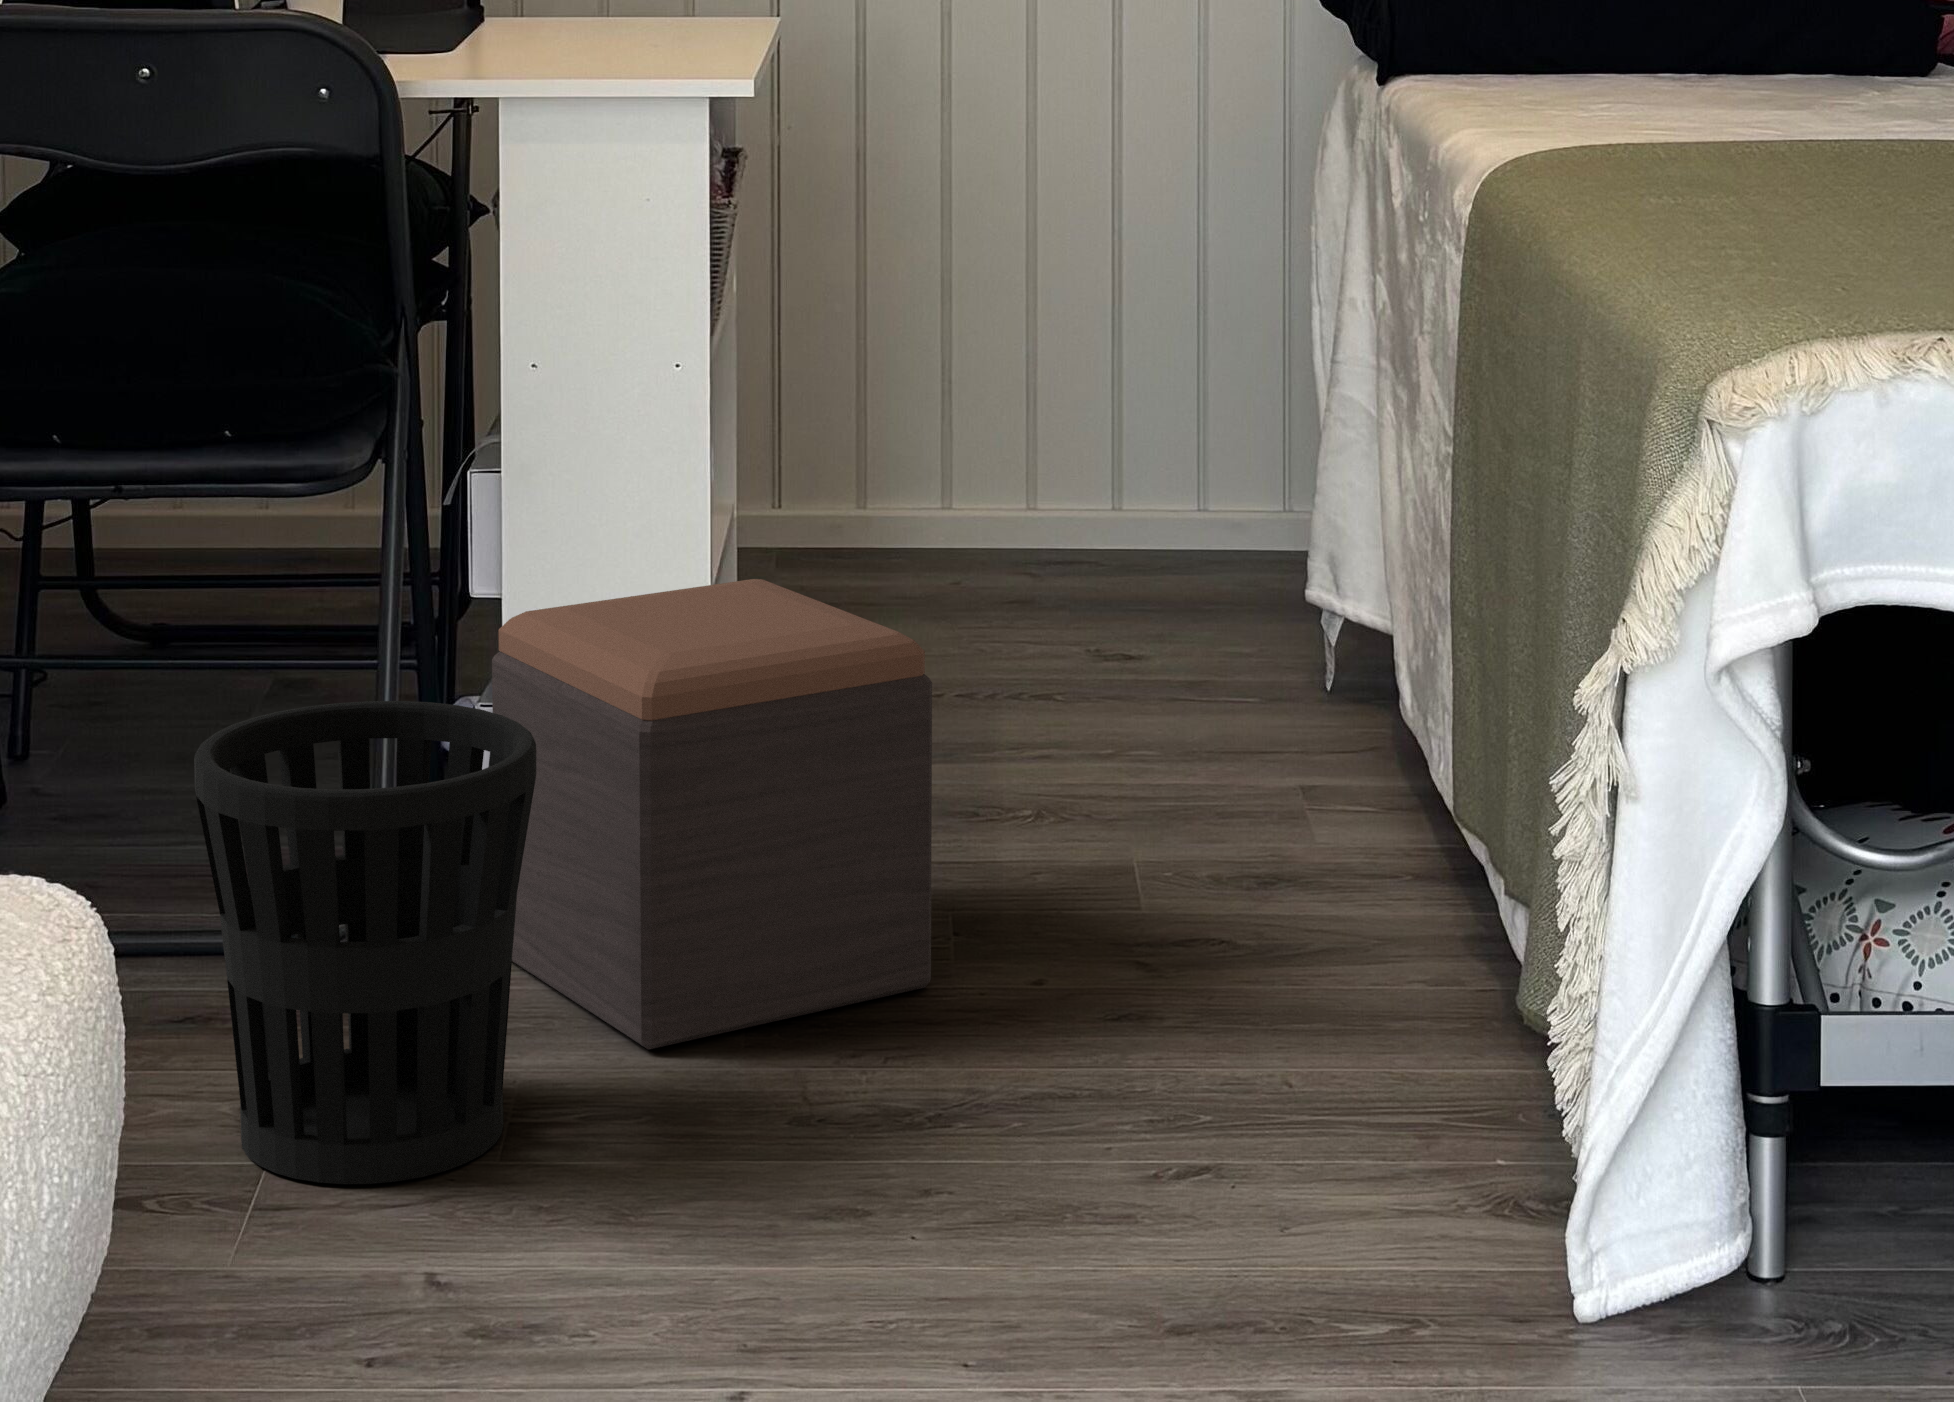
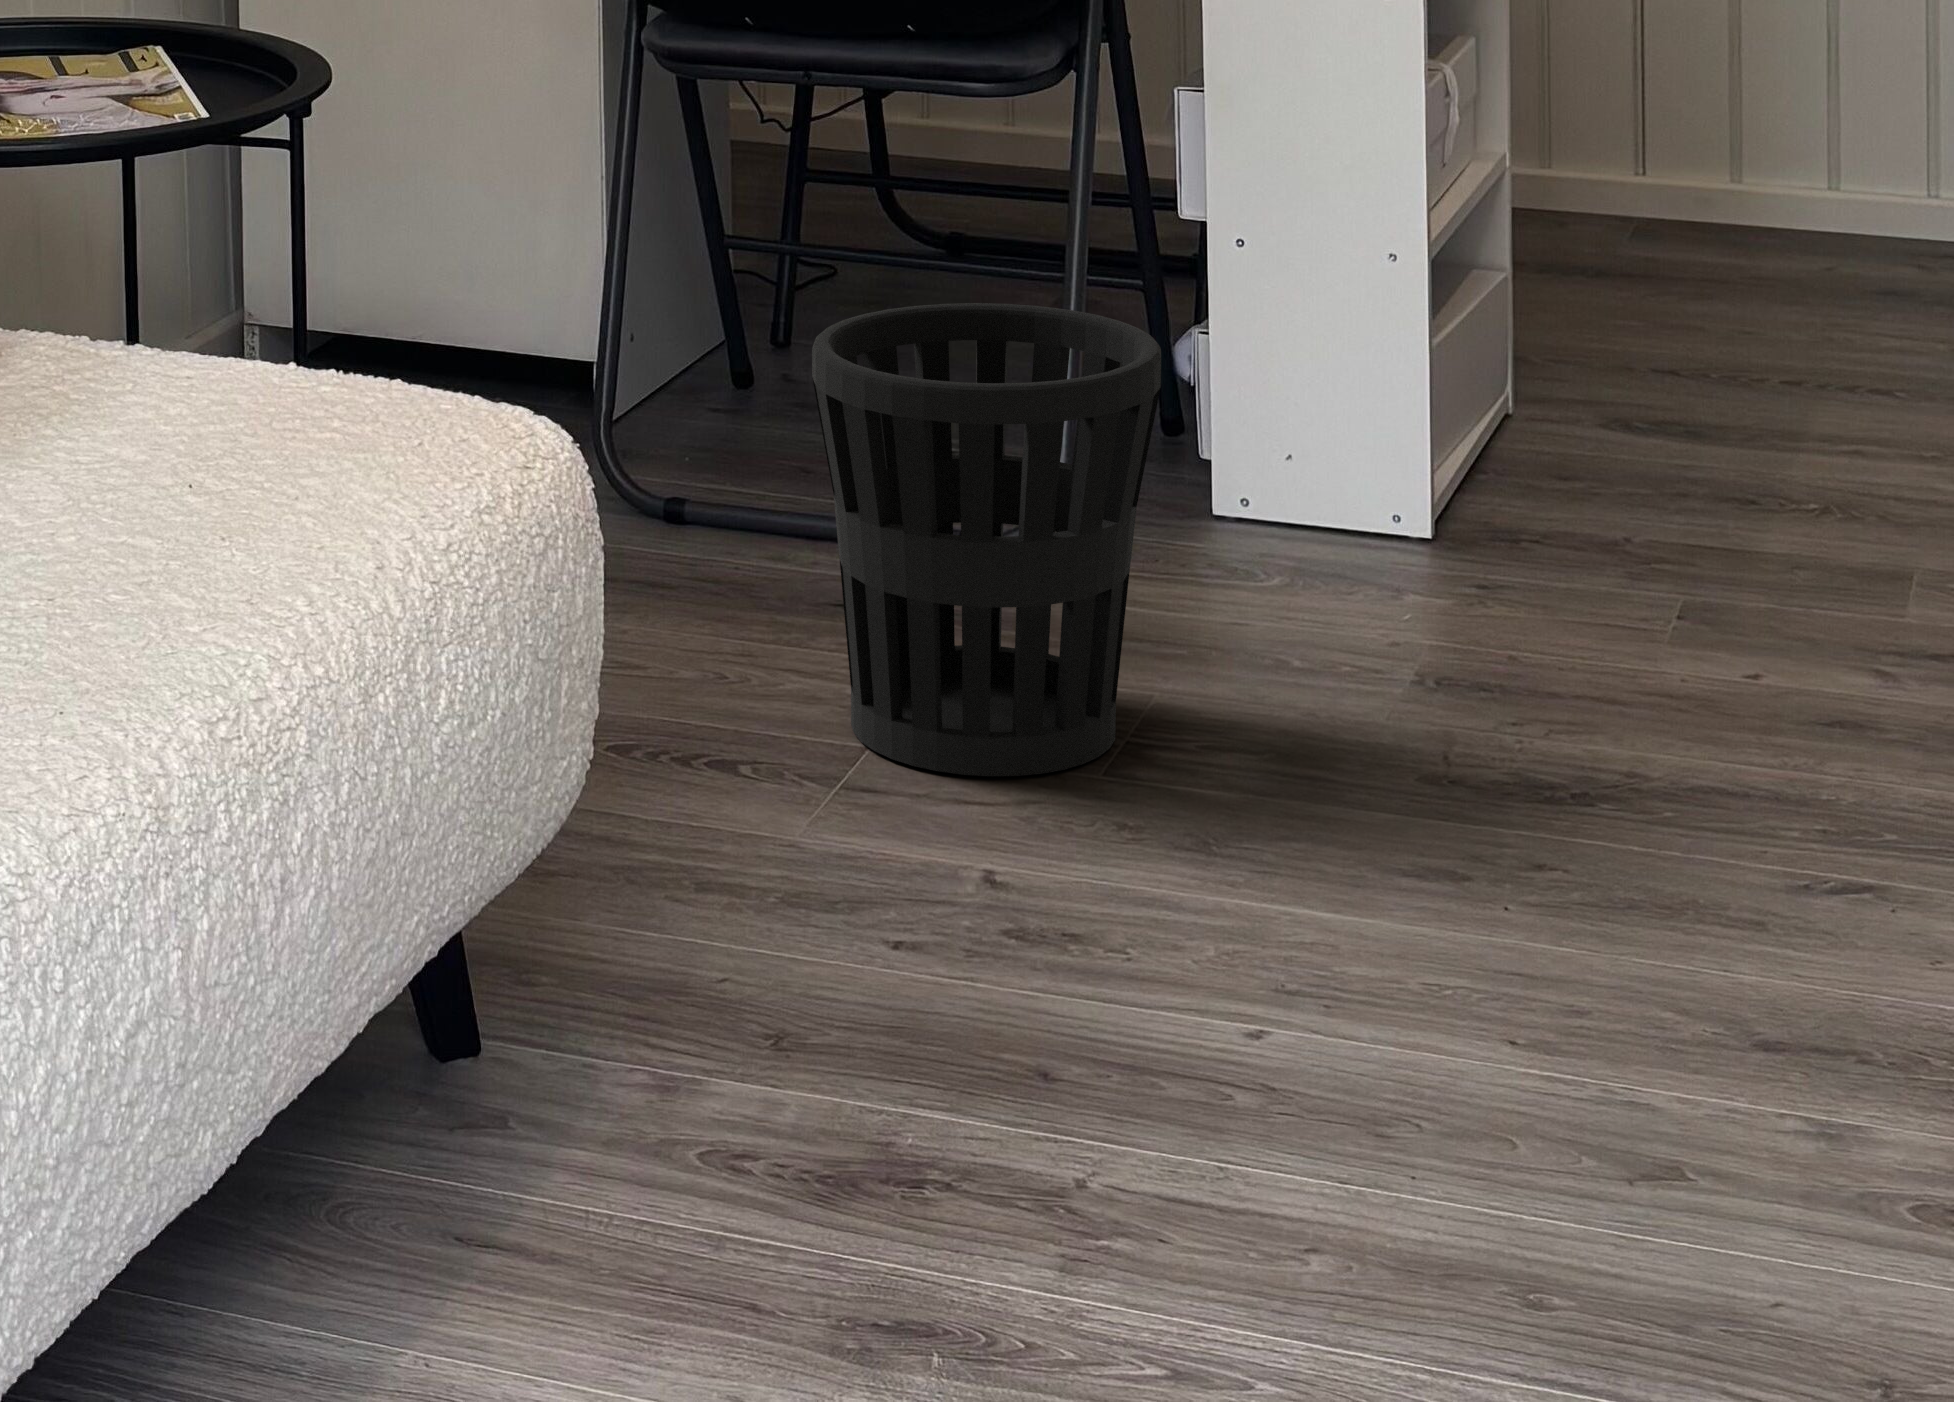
footstool: present [492,579,932,1050] -> none [1165,219,1650,689]

